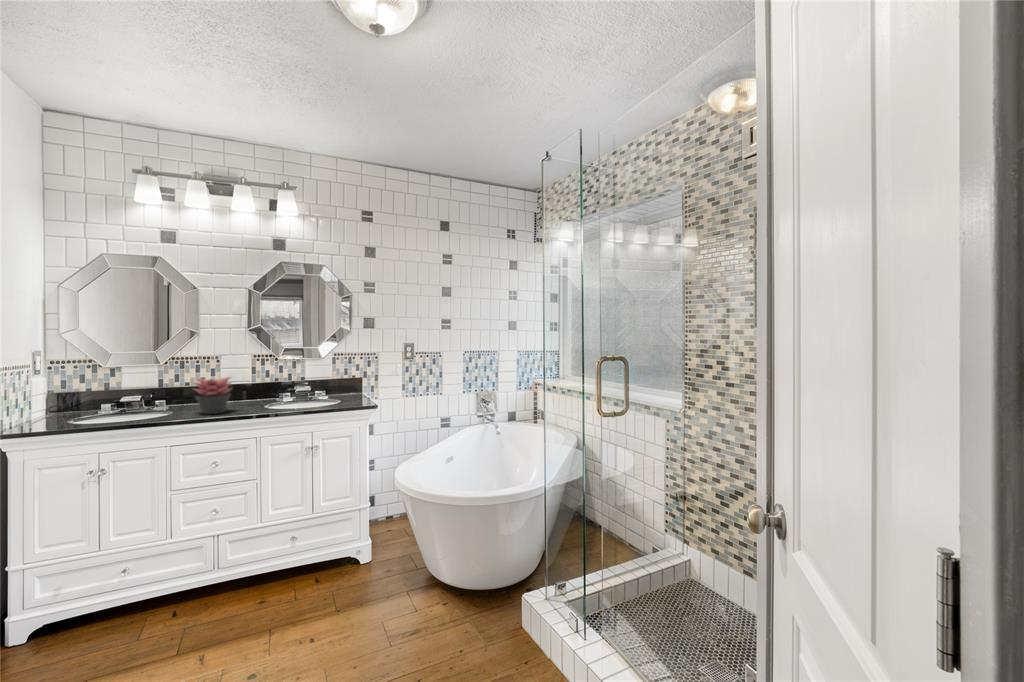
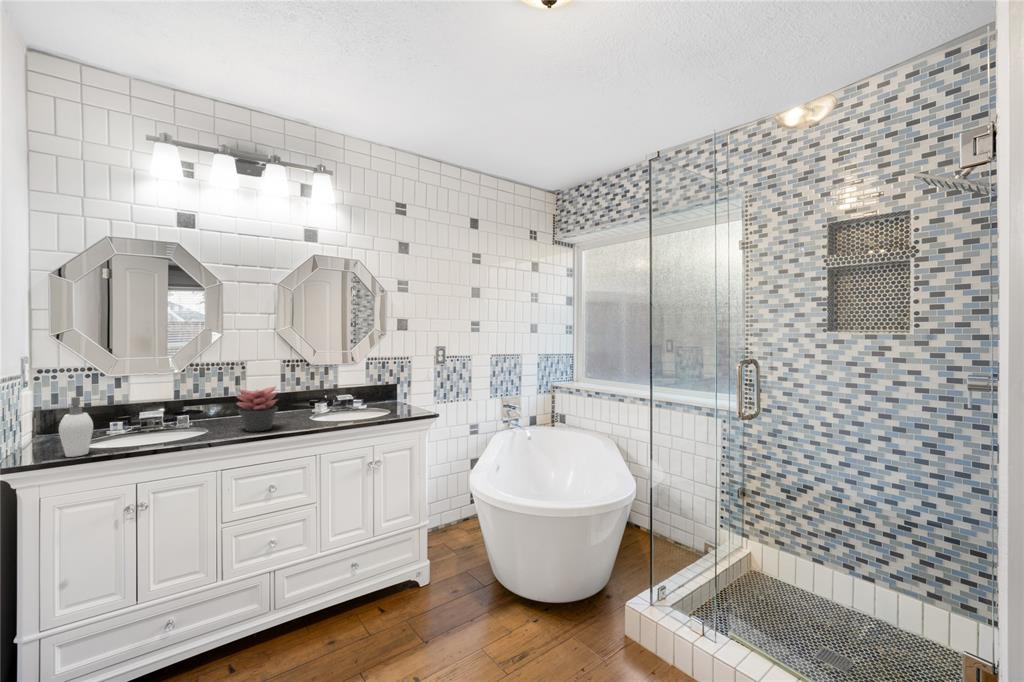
soap dispenser: none [39,381,75,428] -> present [59,397,97,457]

